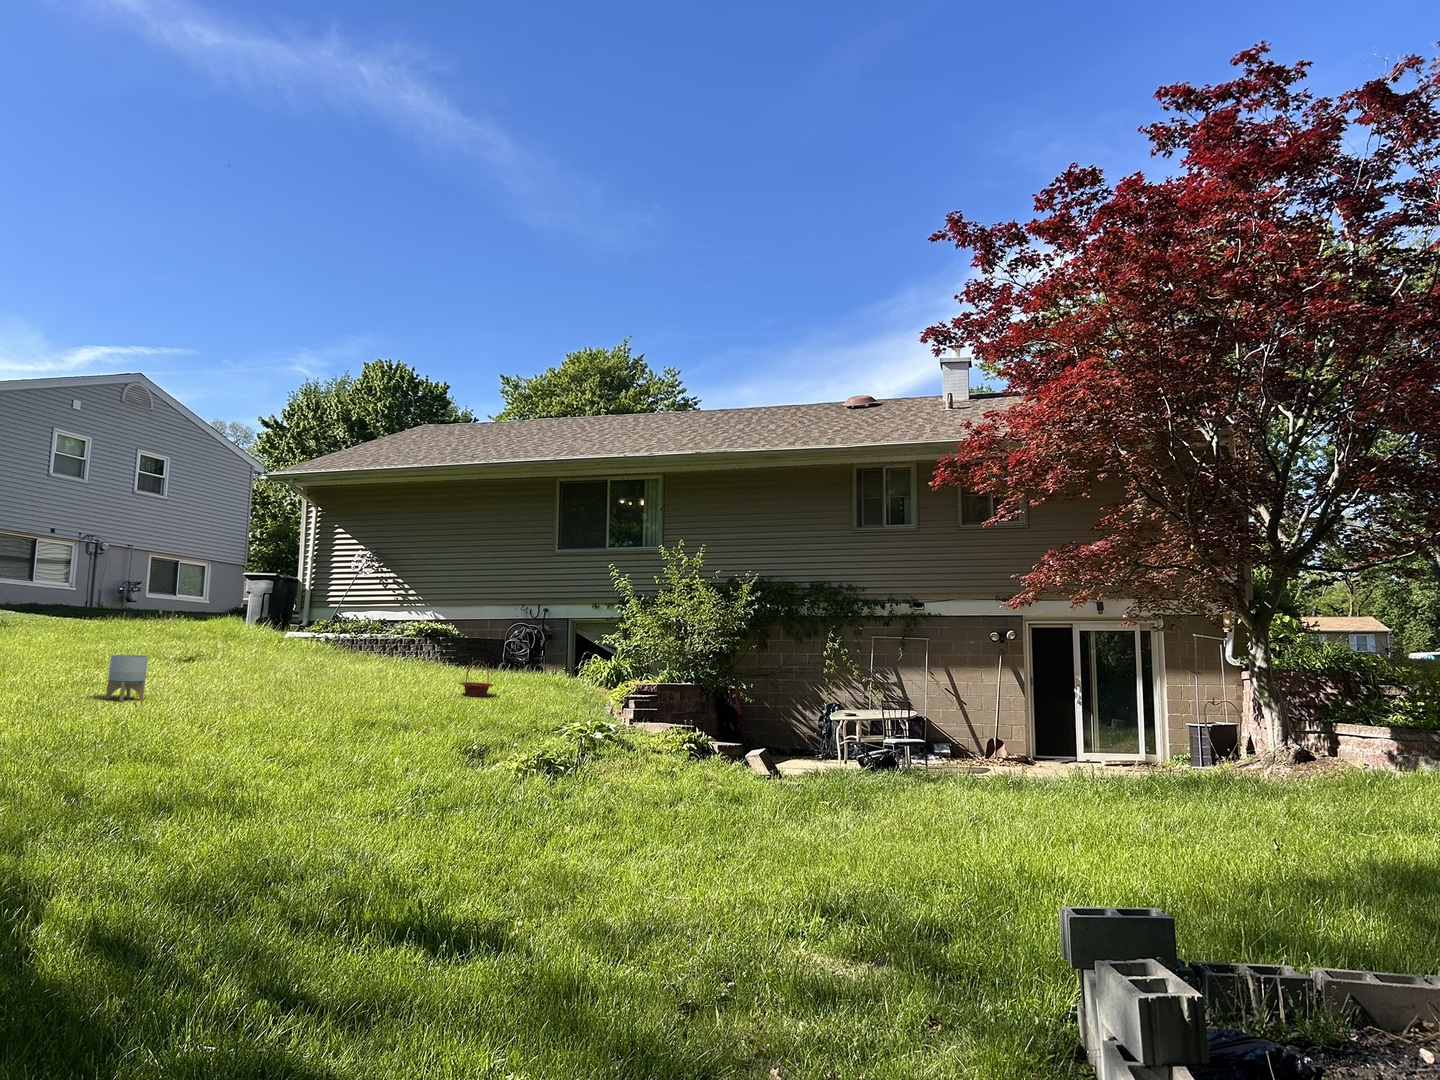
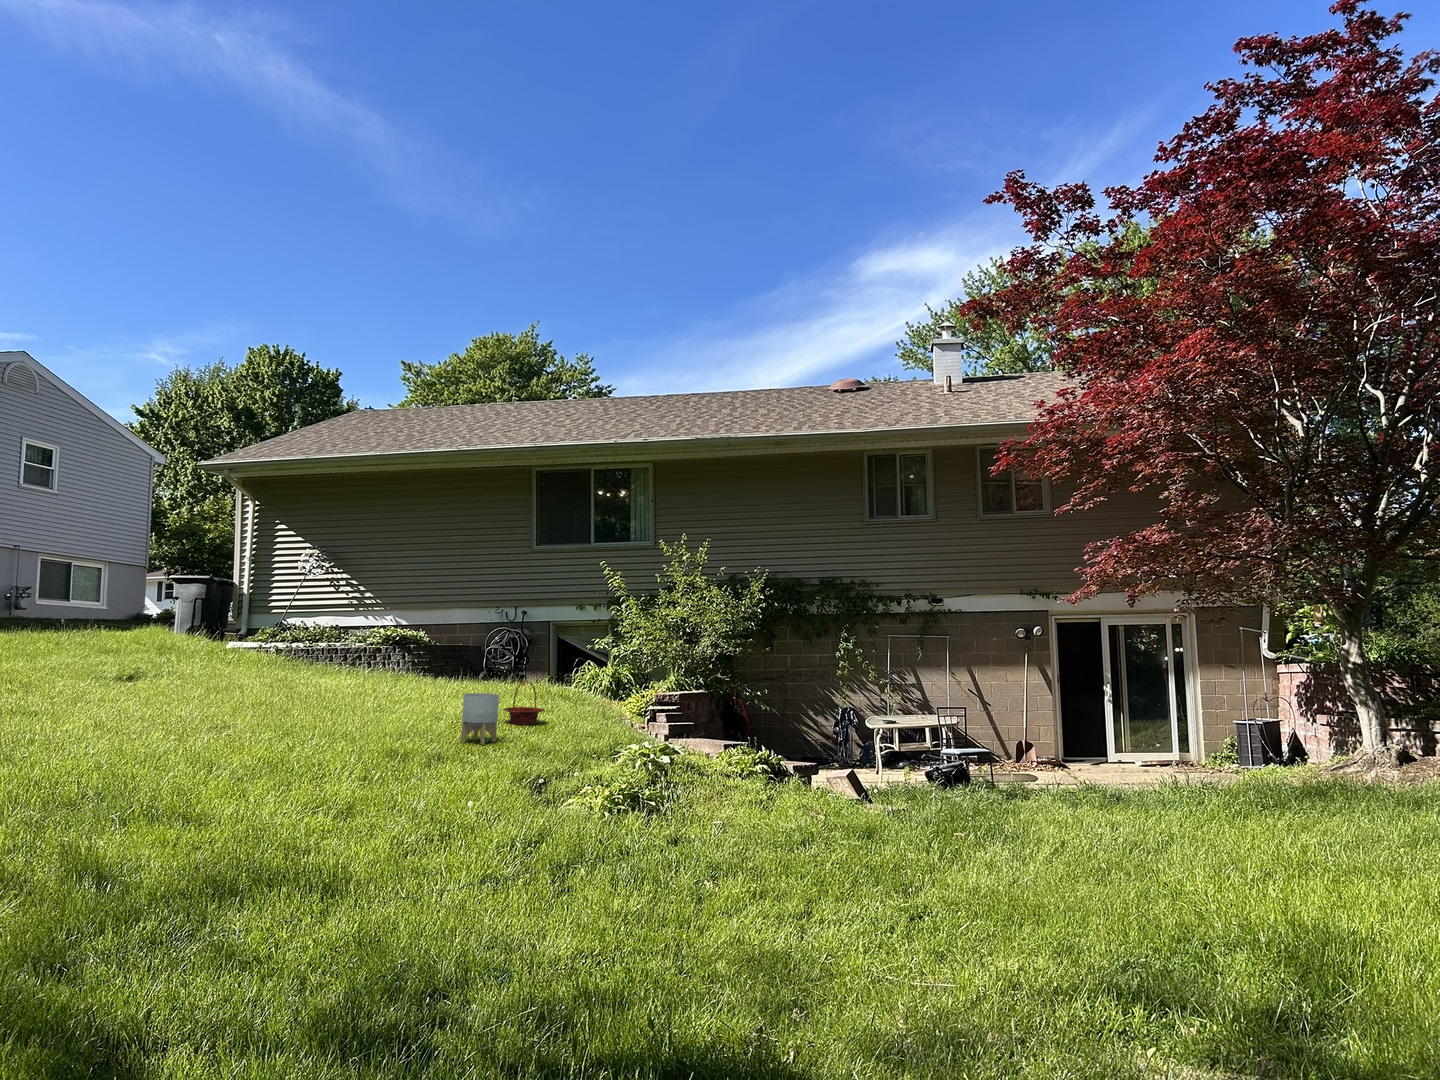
planter: present [106,655,148,701] -> present [461,693,499,745]

